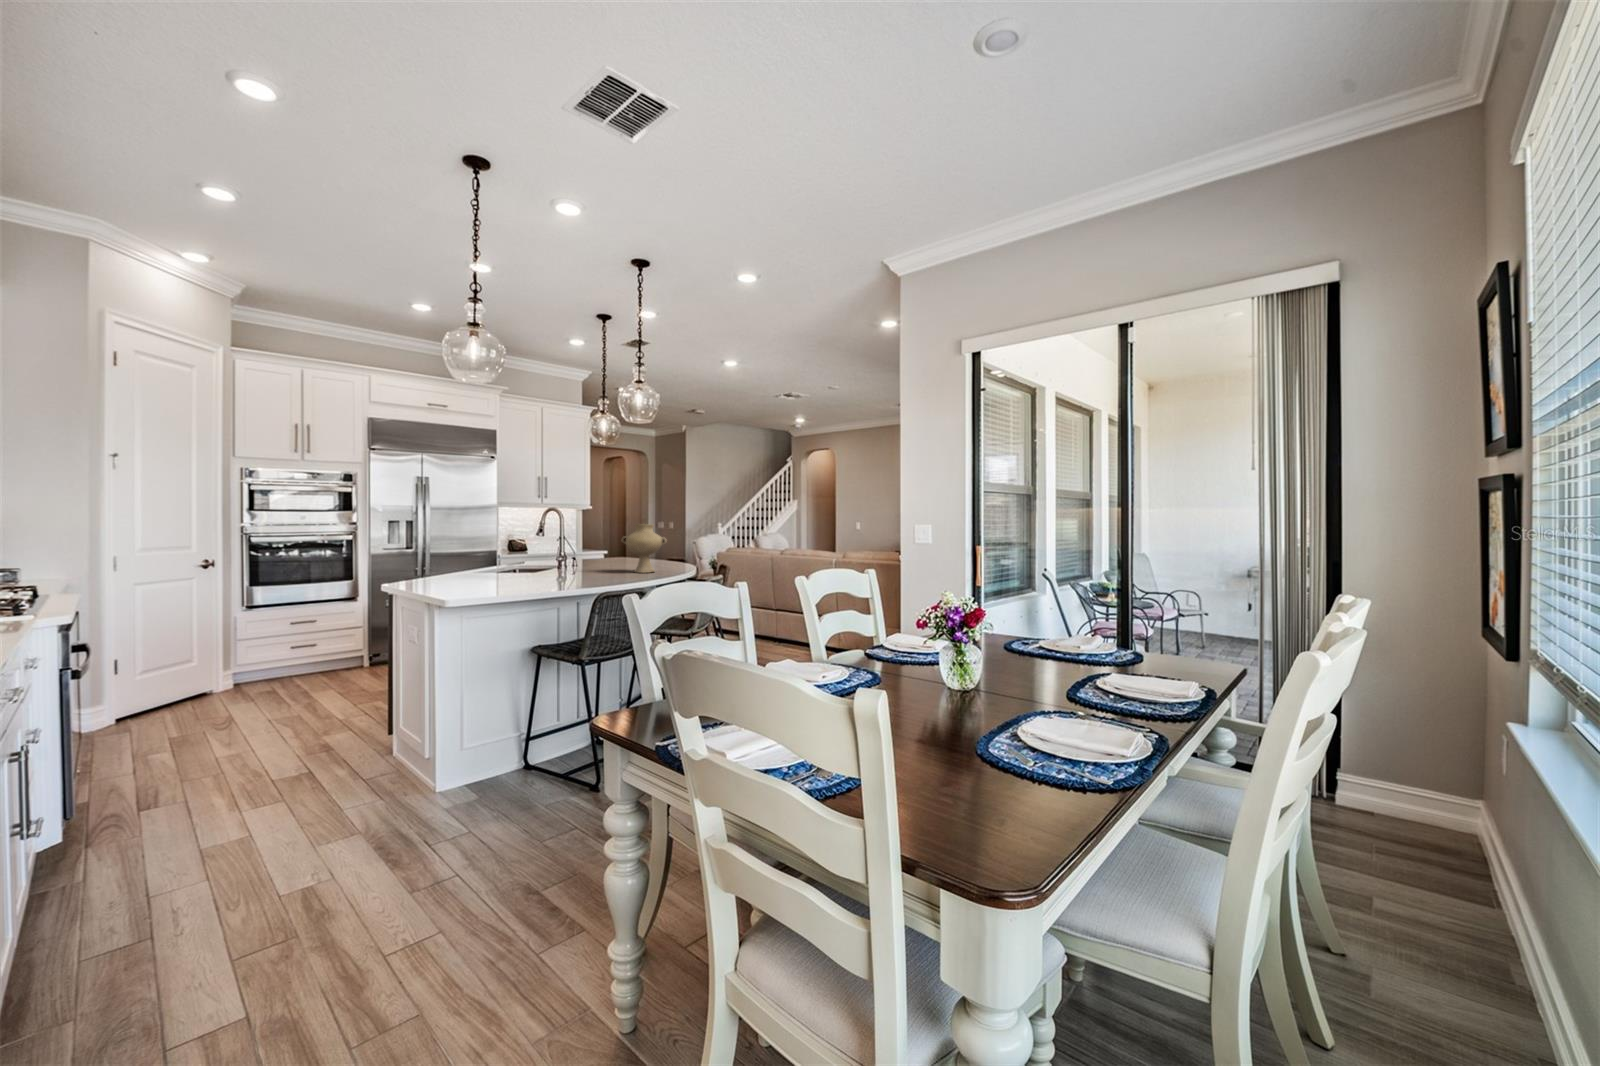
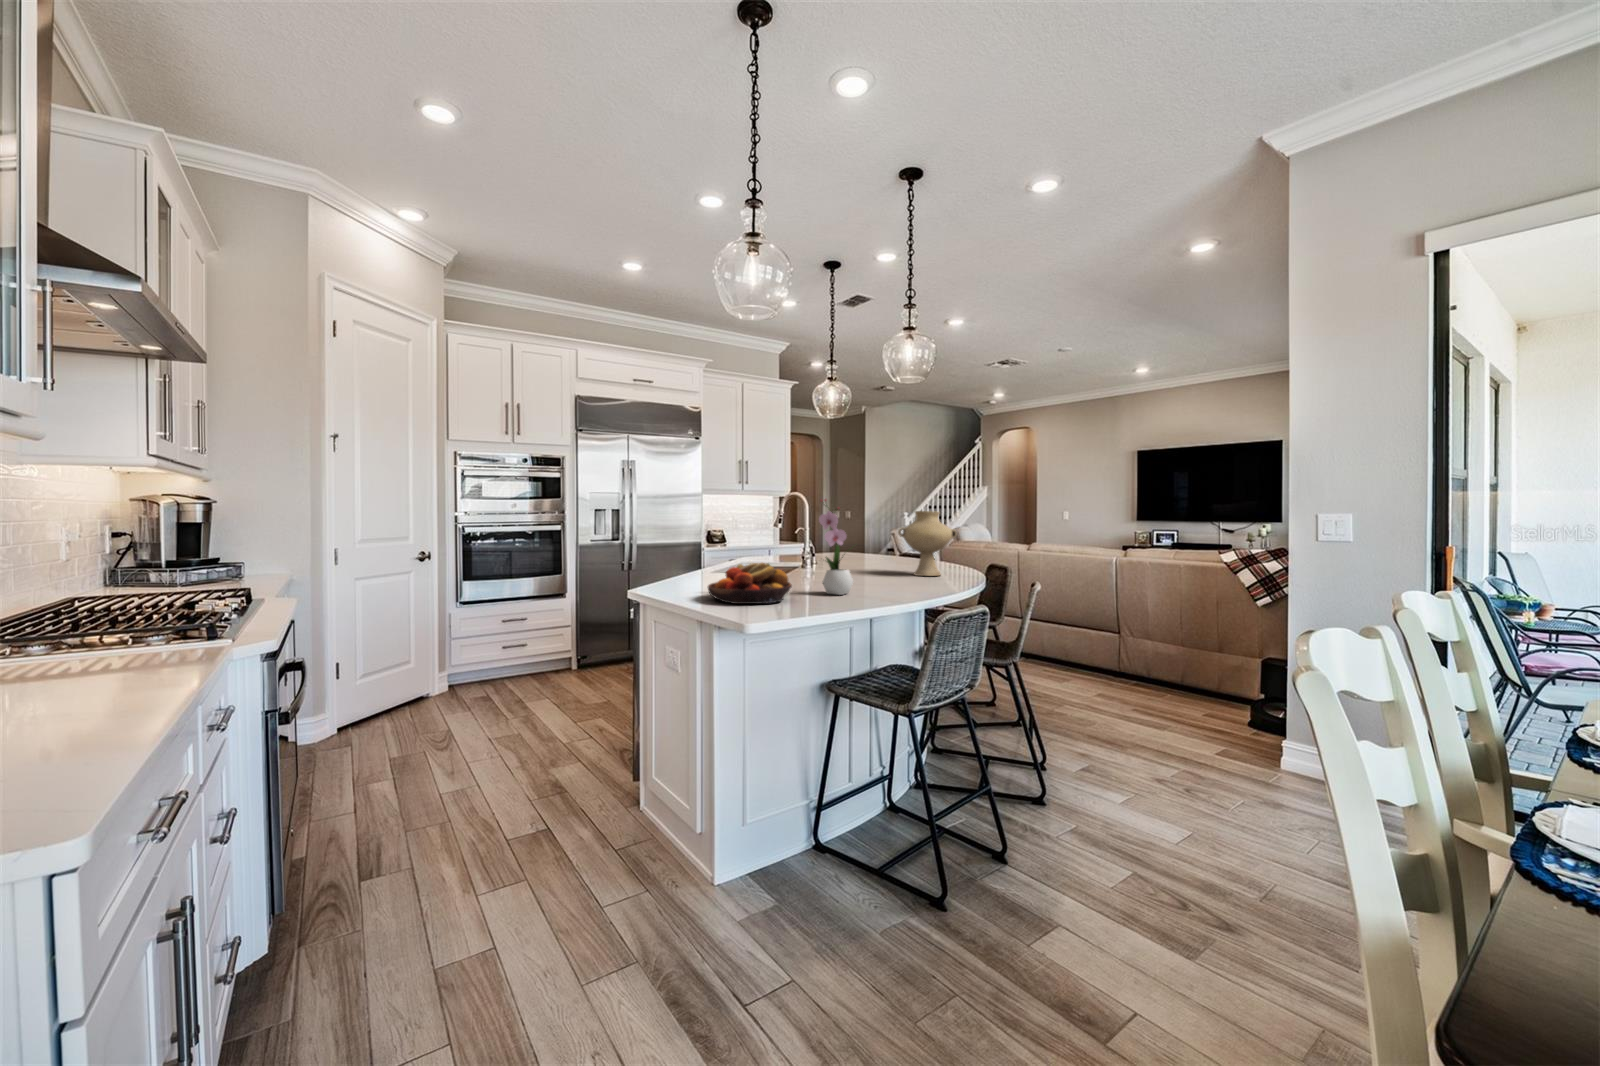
flower arrangement: none [531,516,564,585] -> present [819,499,853,595]
fruit bowl: none [438,562,506,591] -> present [708,563,792,604]

